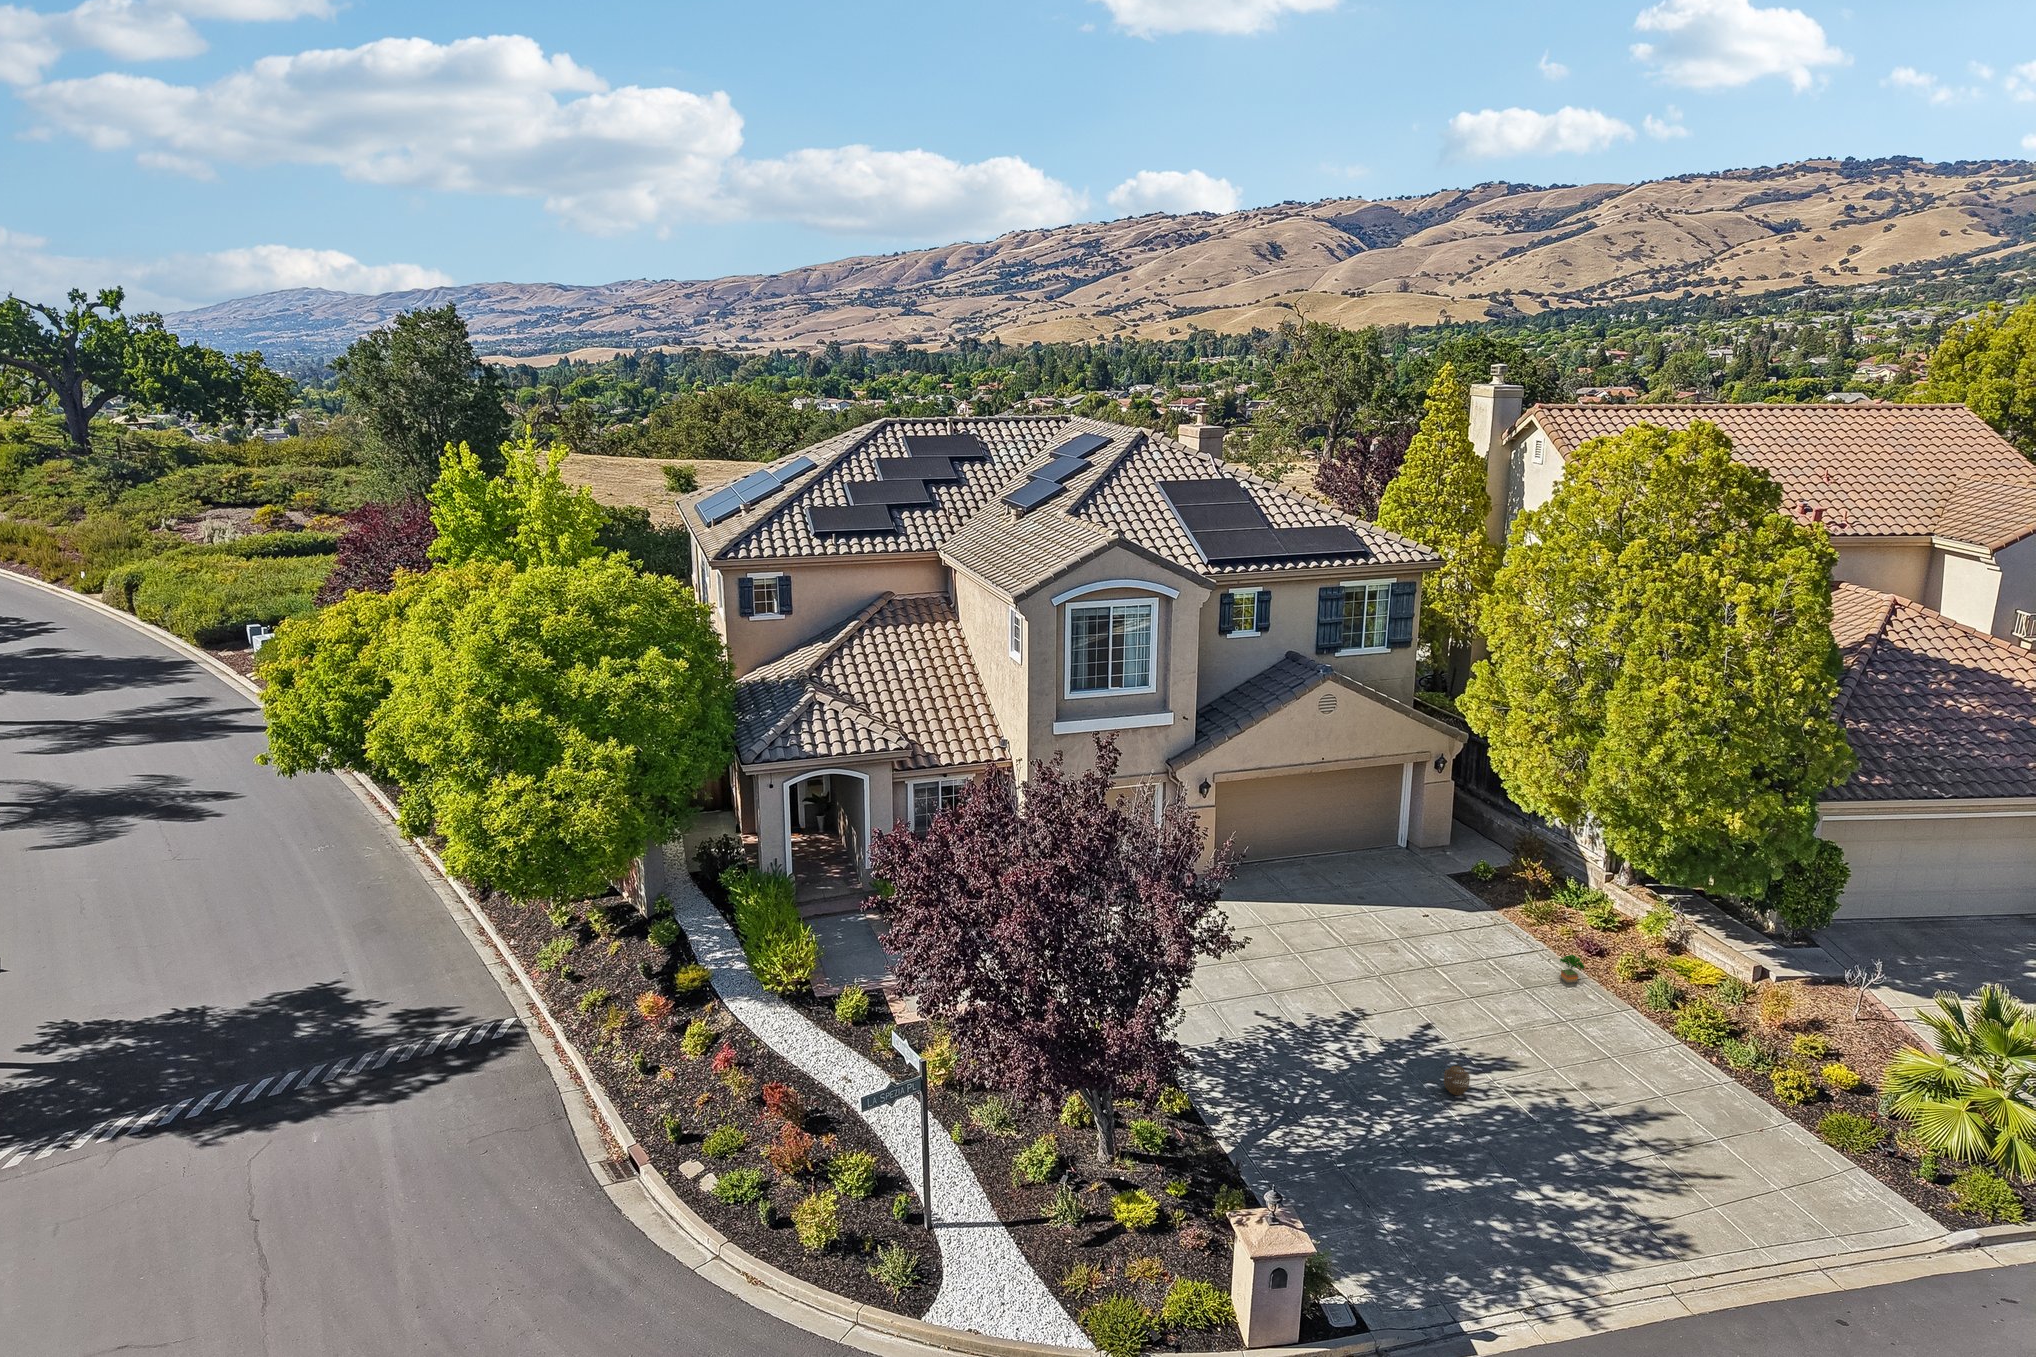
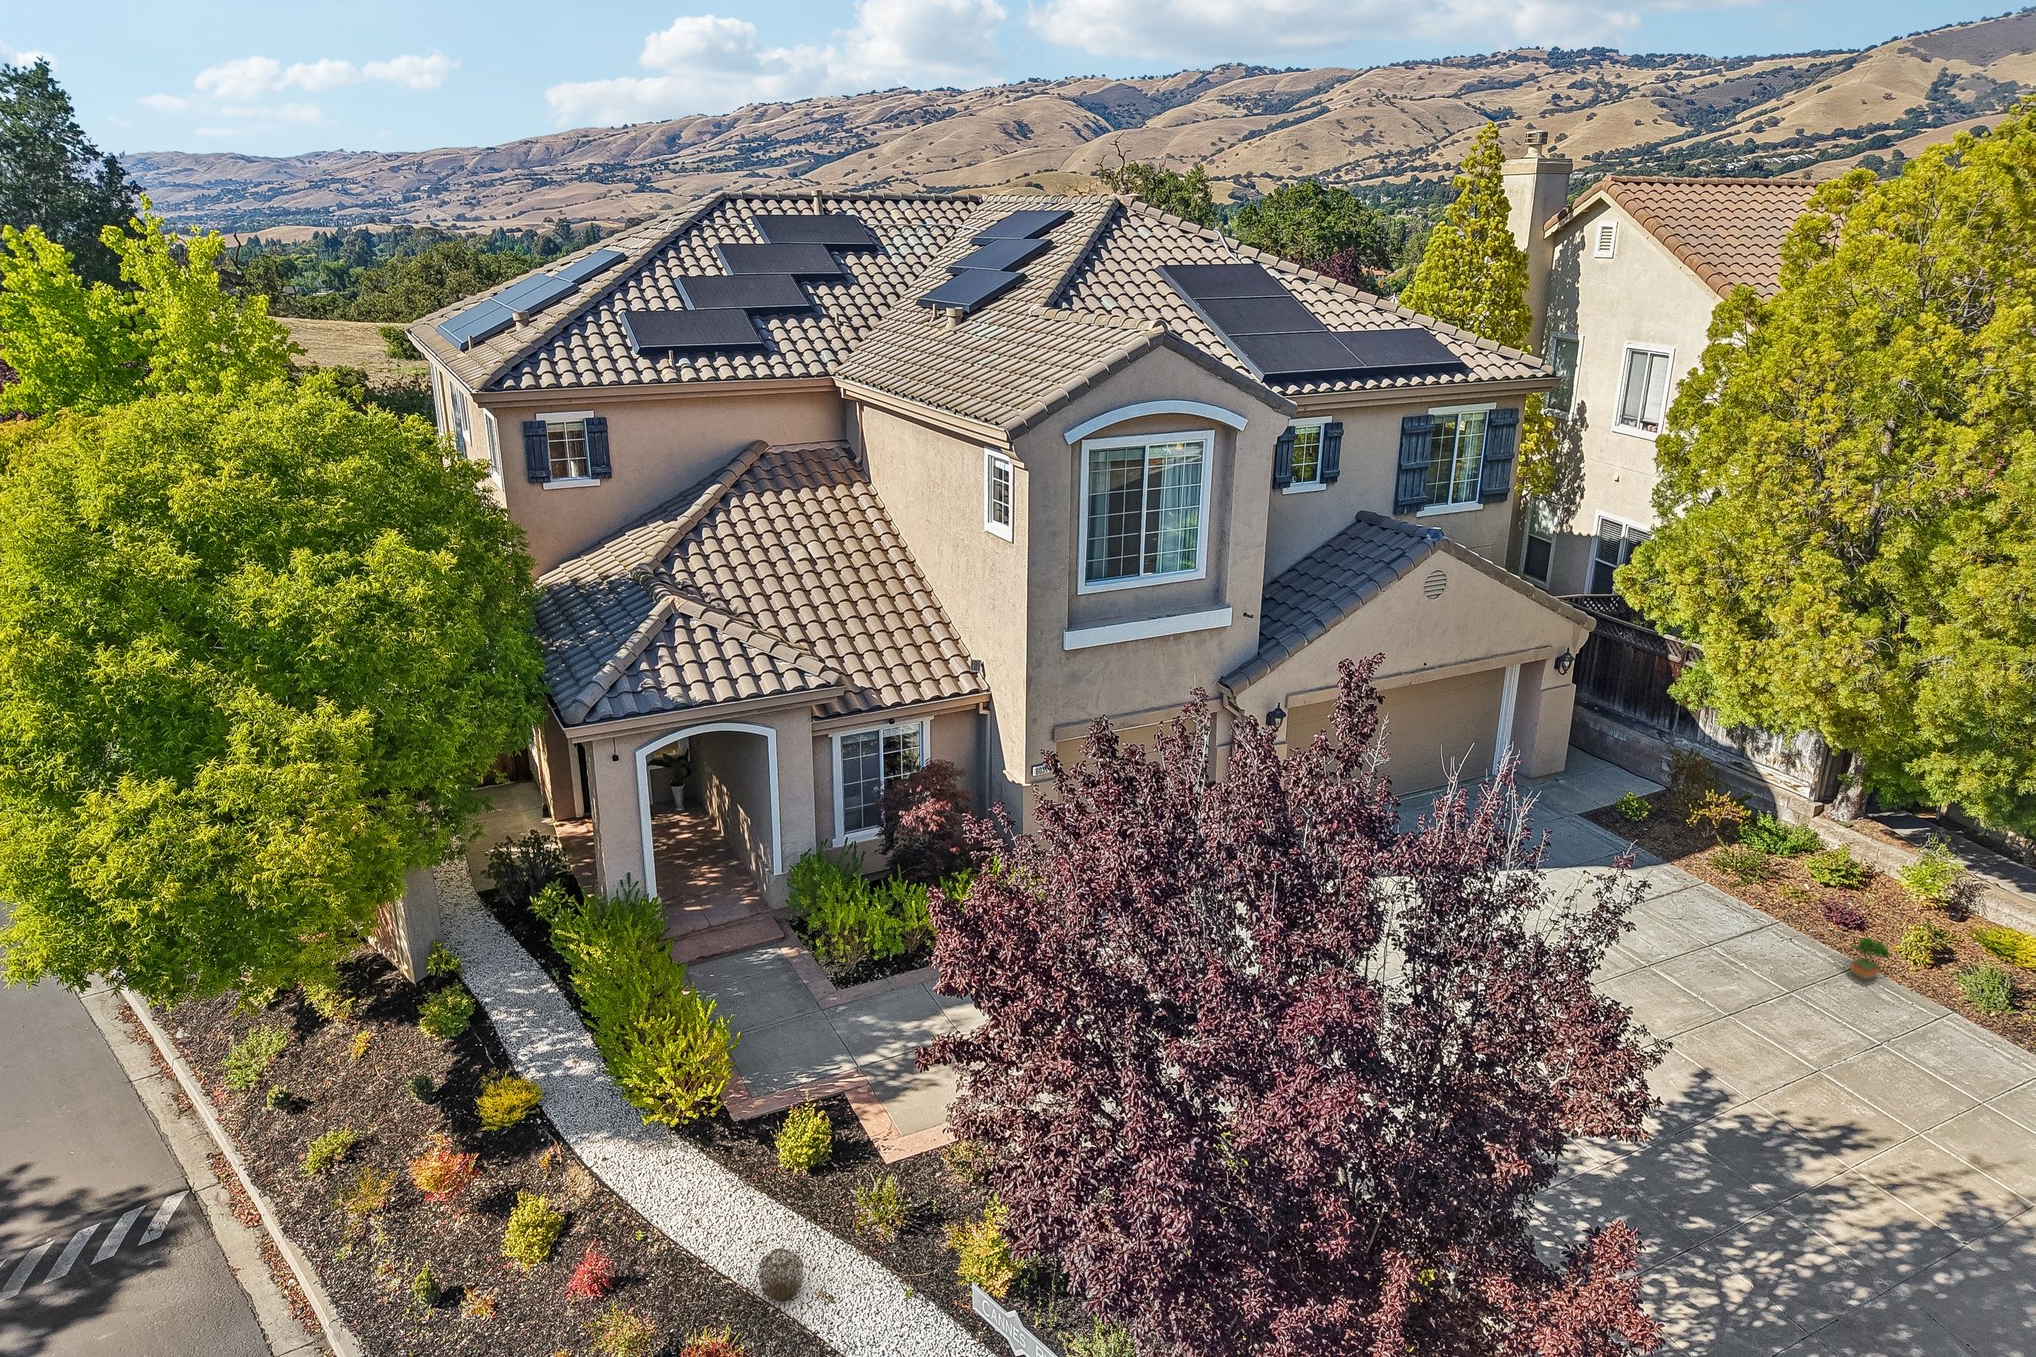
woven basket: present [1444,1066,1470,1095] -> present [759,1249,803,1301]

